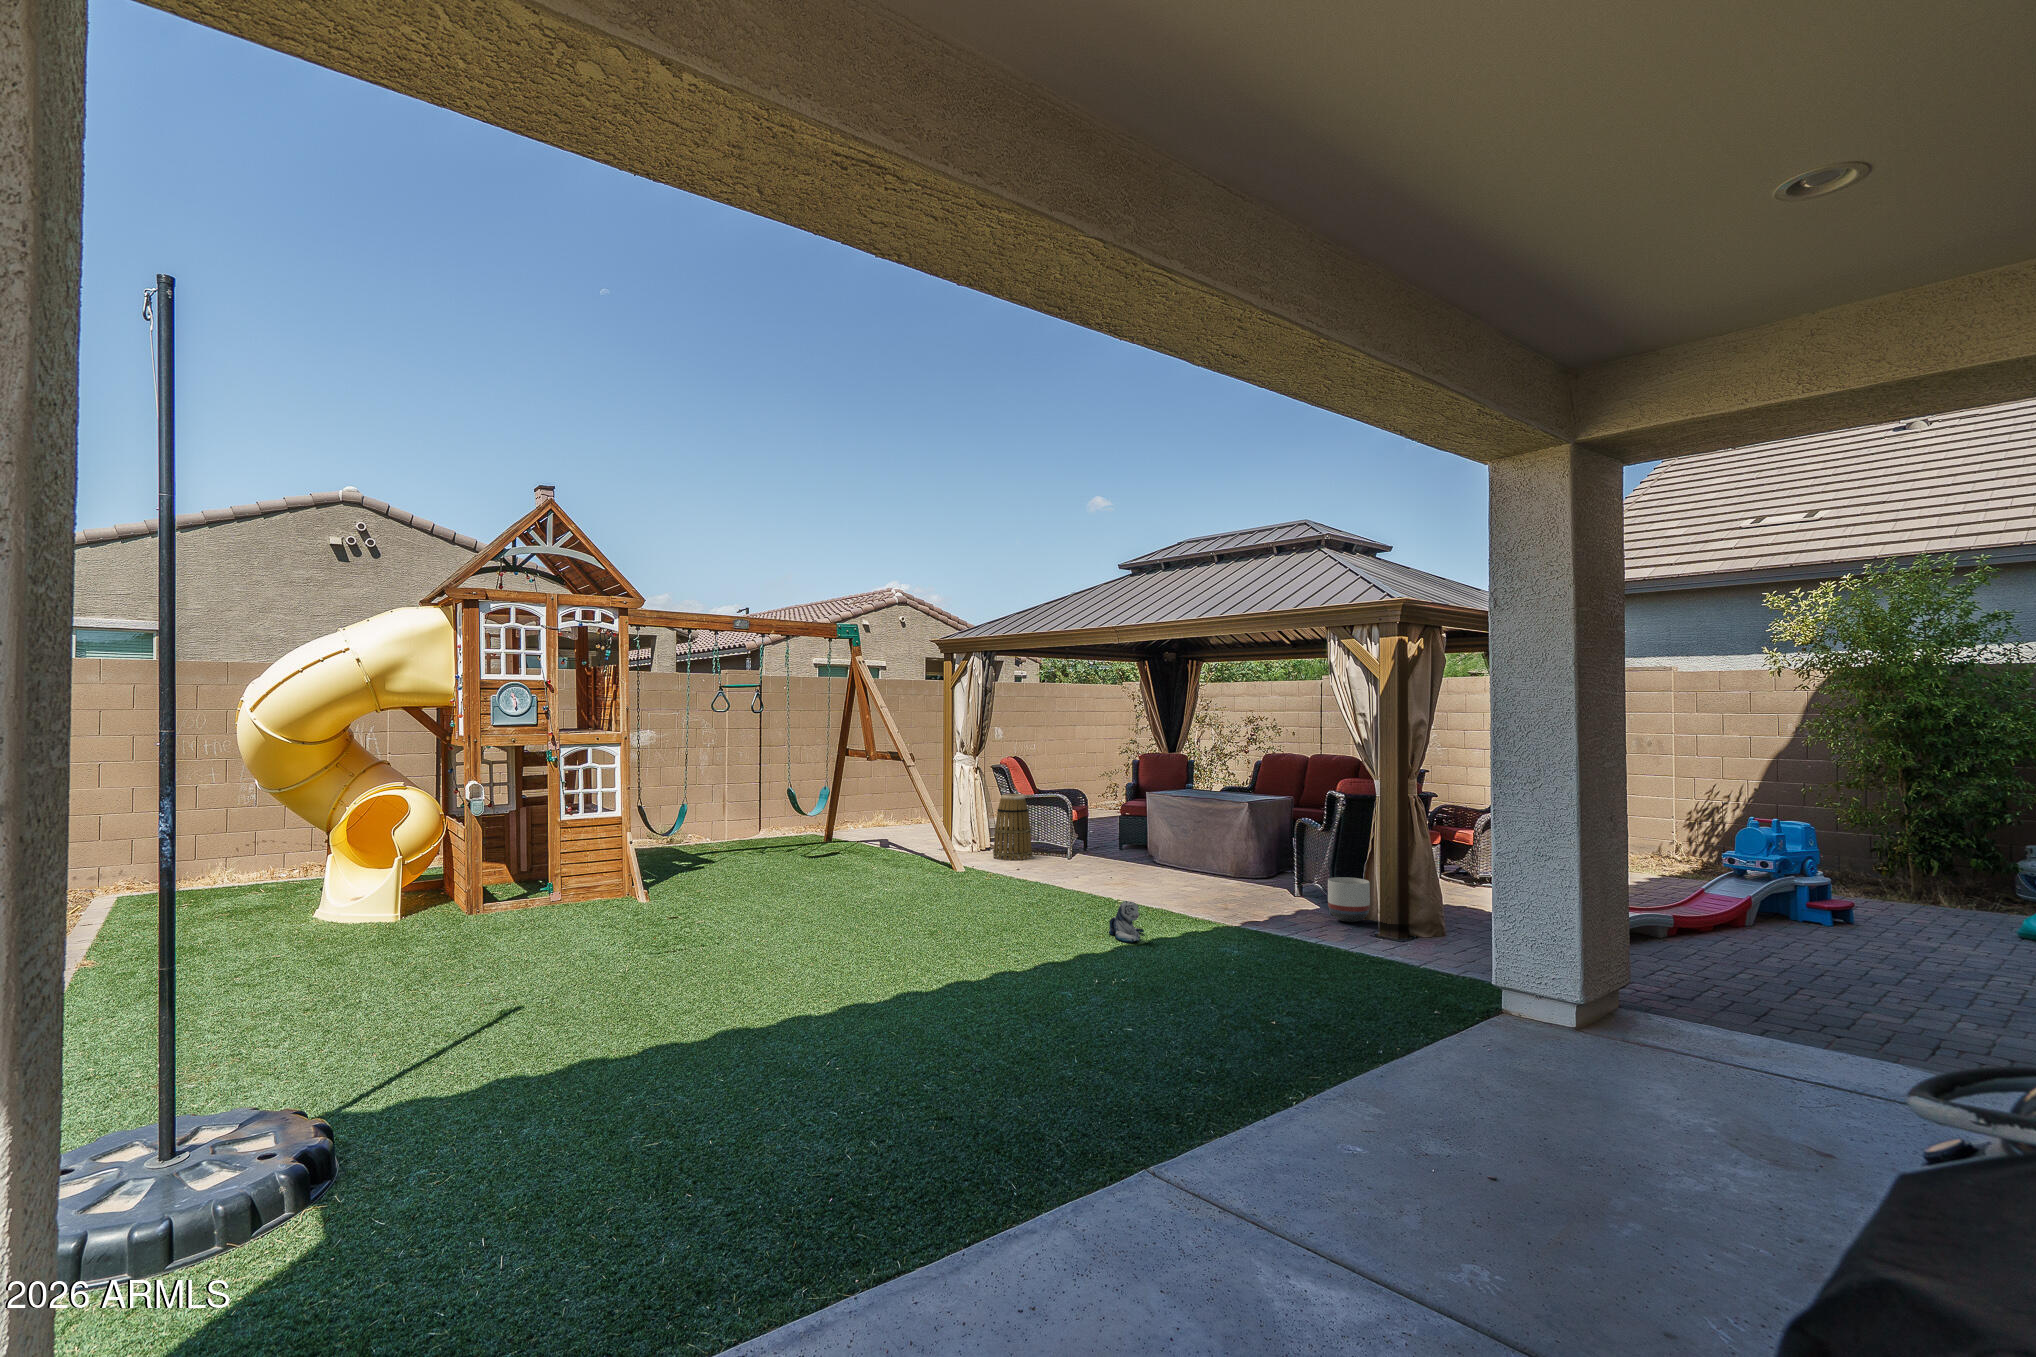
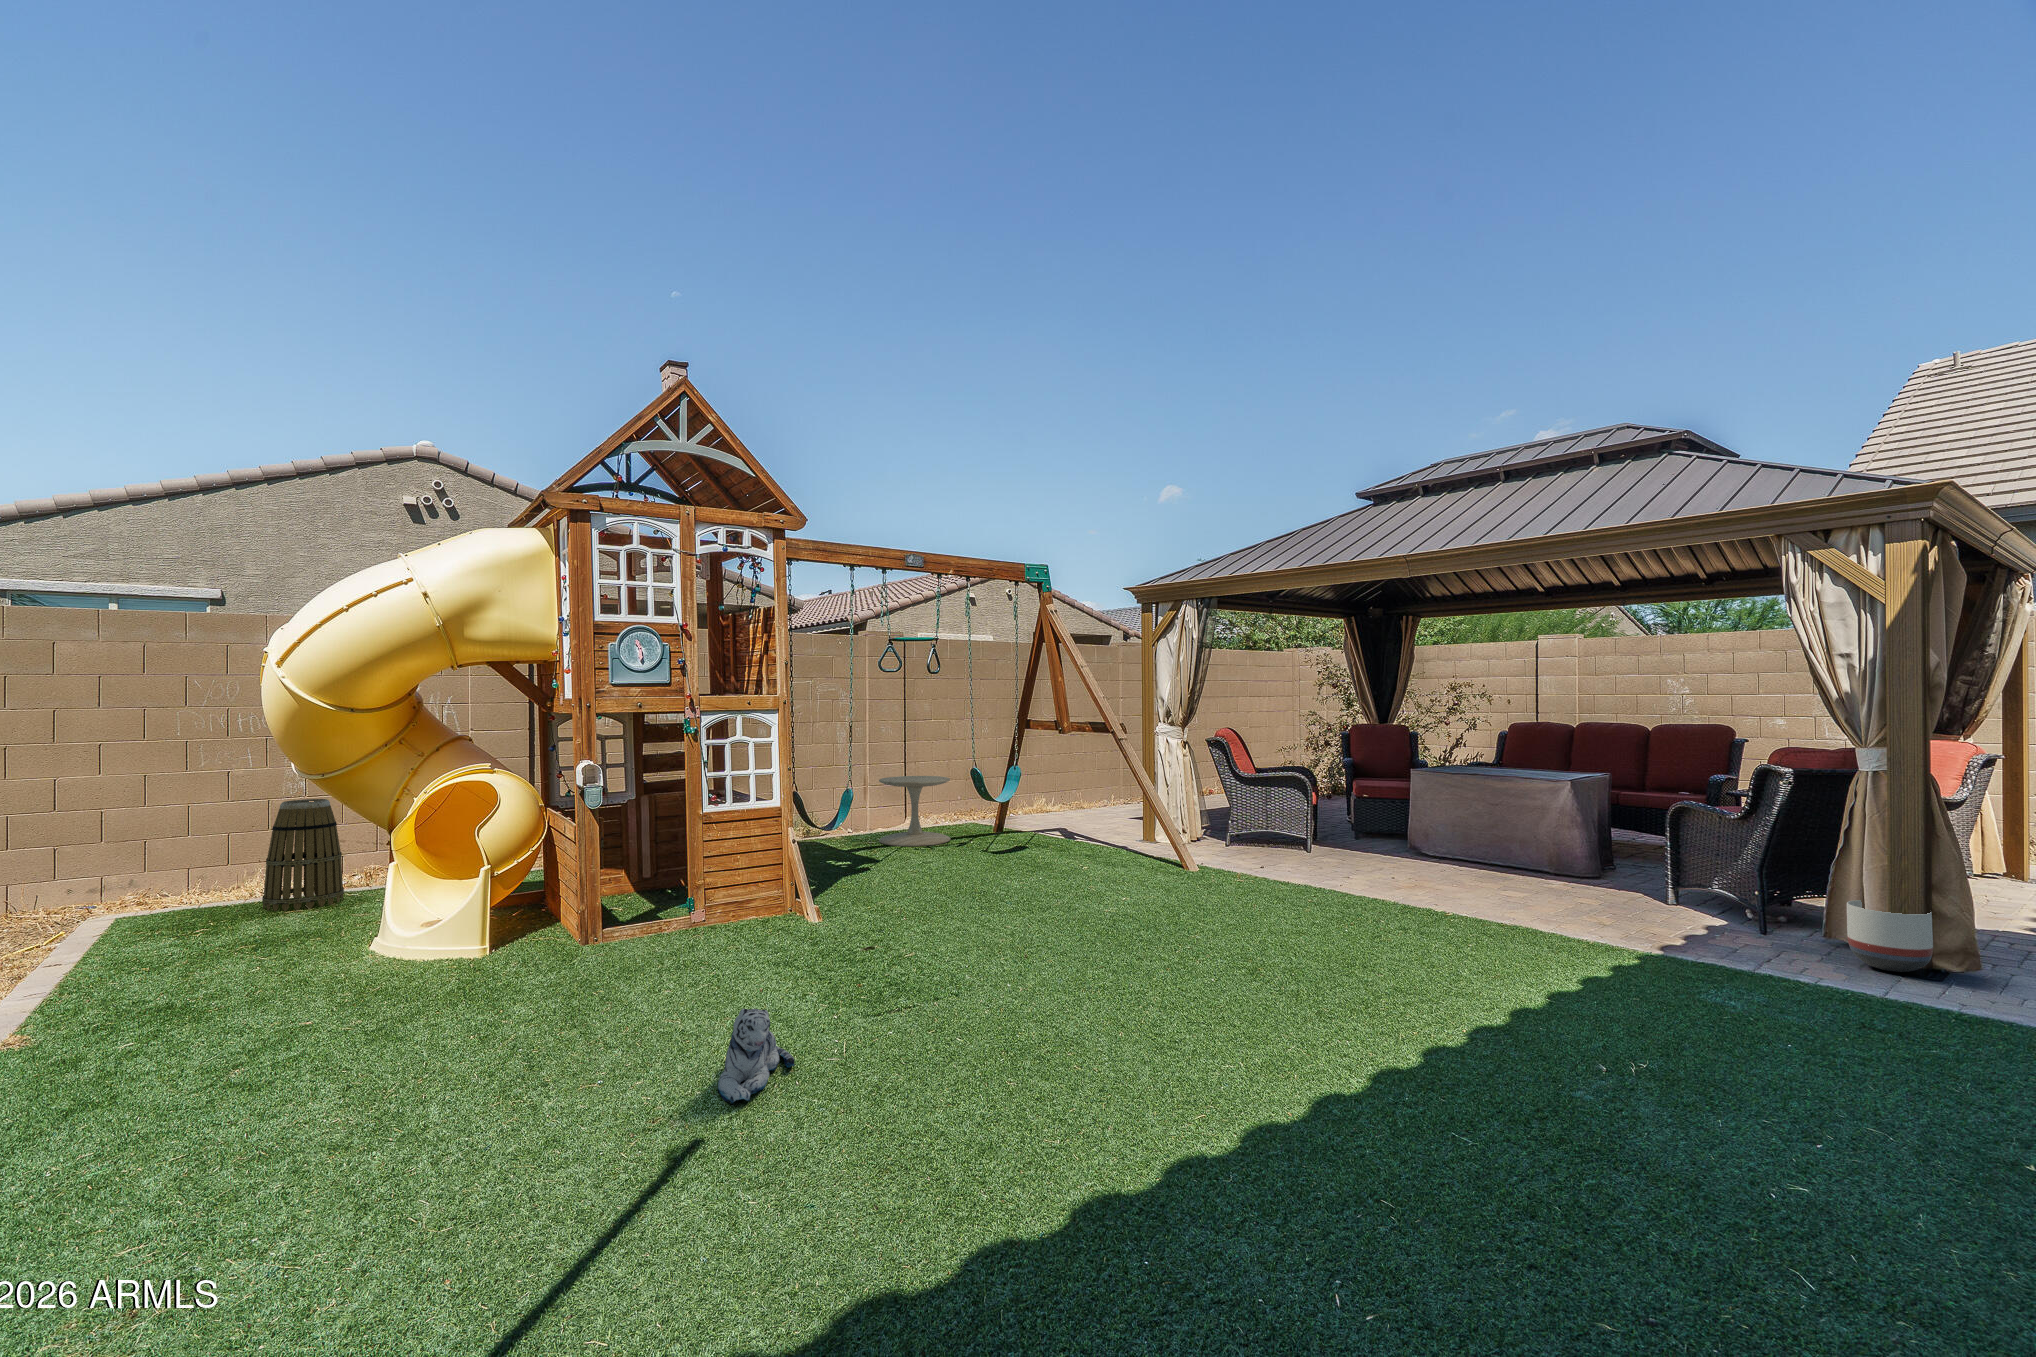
side table: none [726,794,787,852] -> present [879,776,950,846]
basket: present [993,794,1032,860] -> present [262,799,344,911]
plush toy: present [1108,901,1144,943] -> present [718,1009,795,1104]

